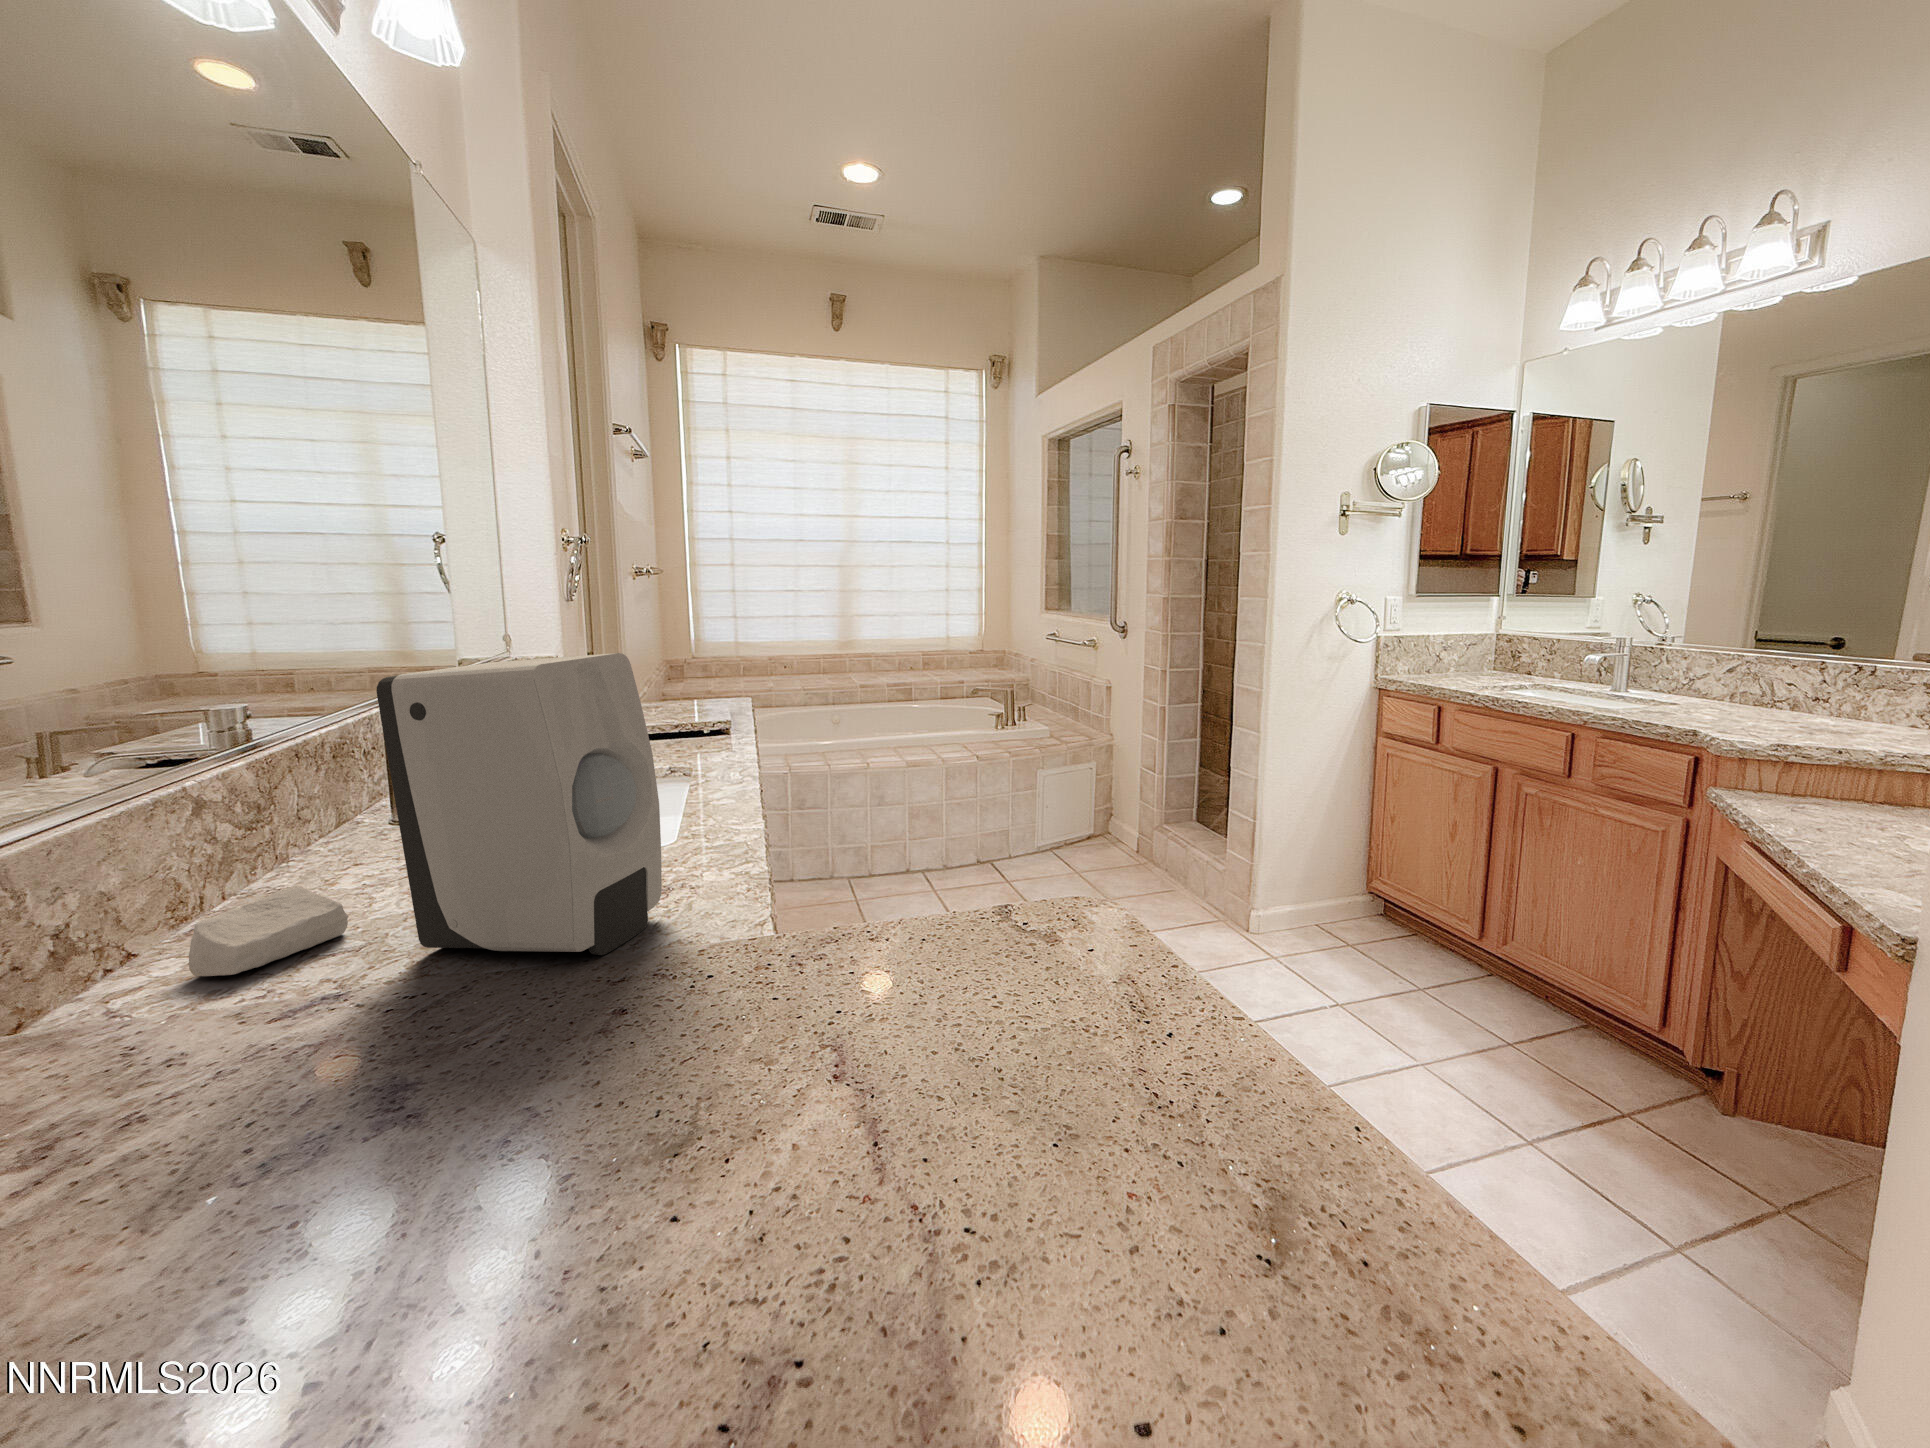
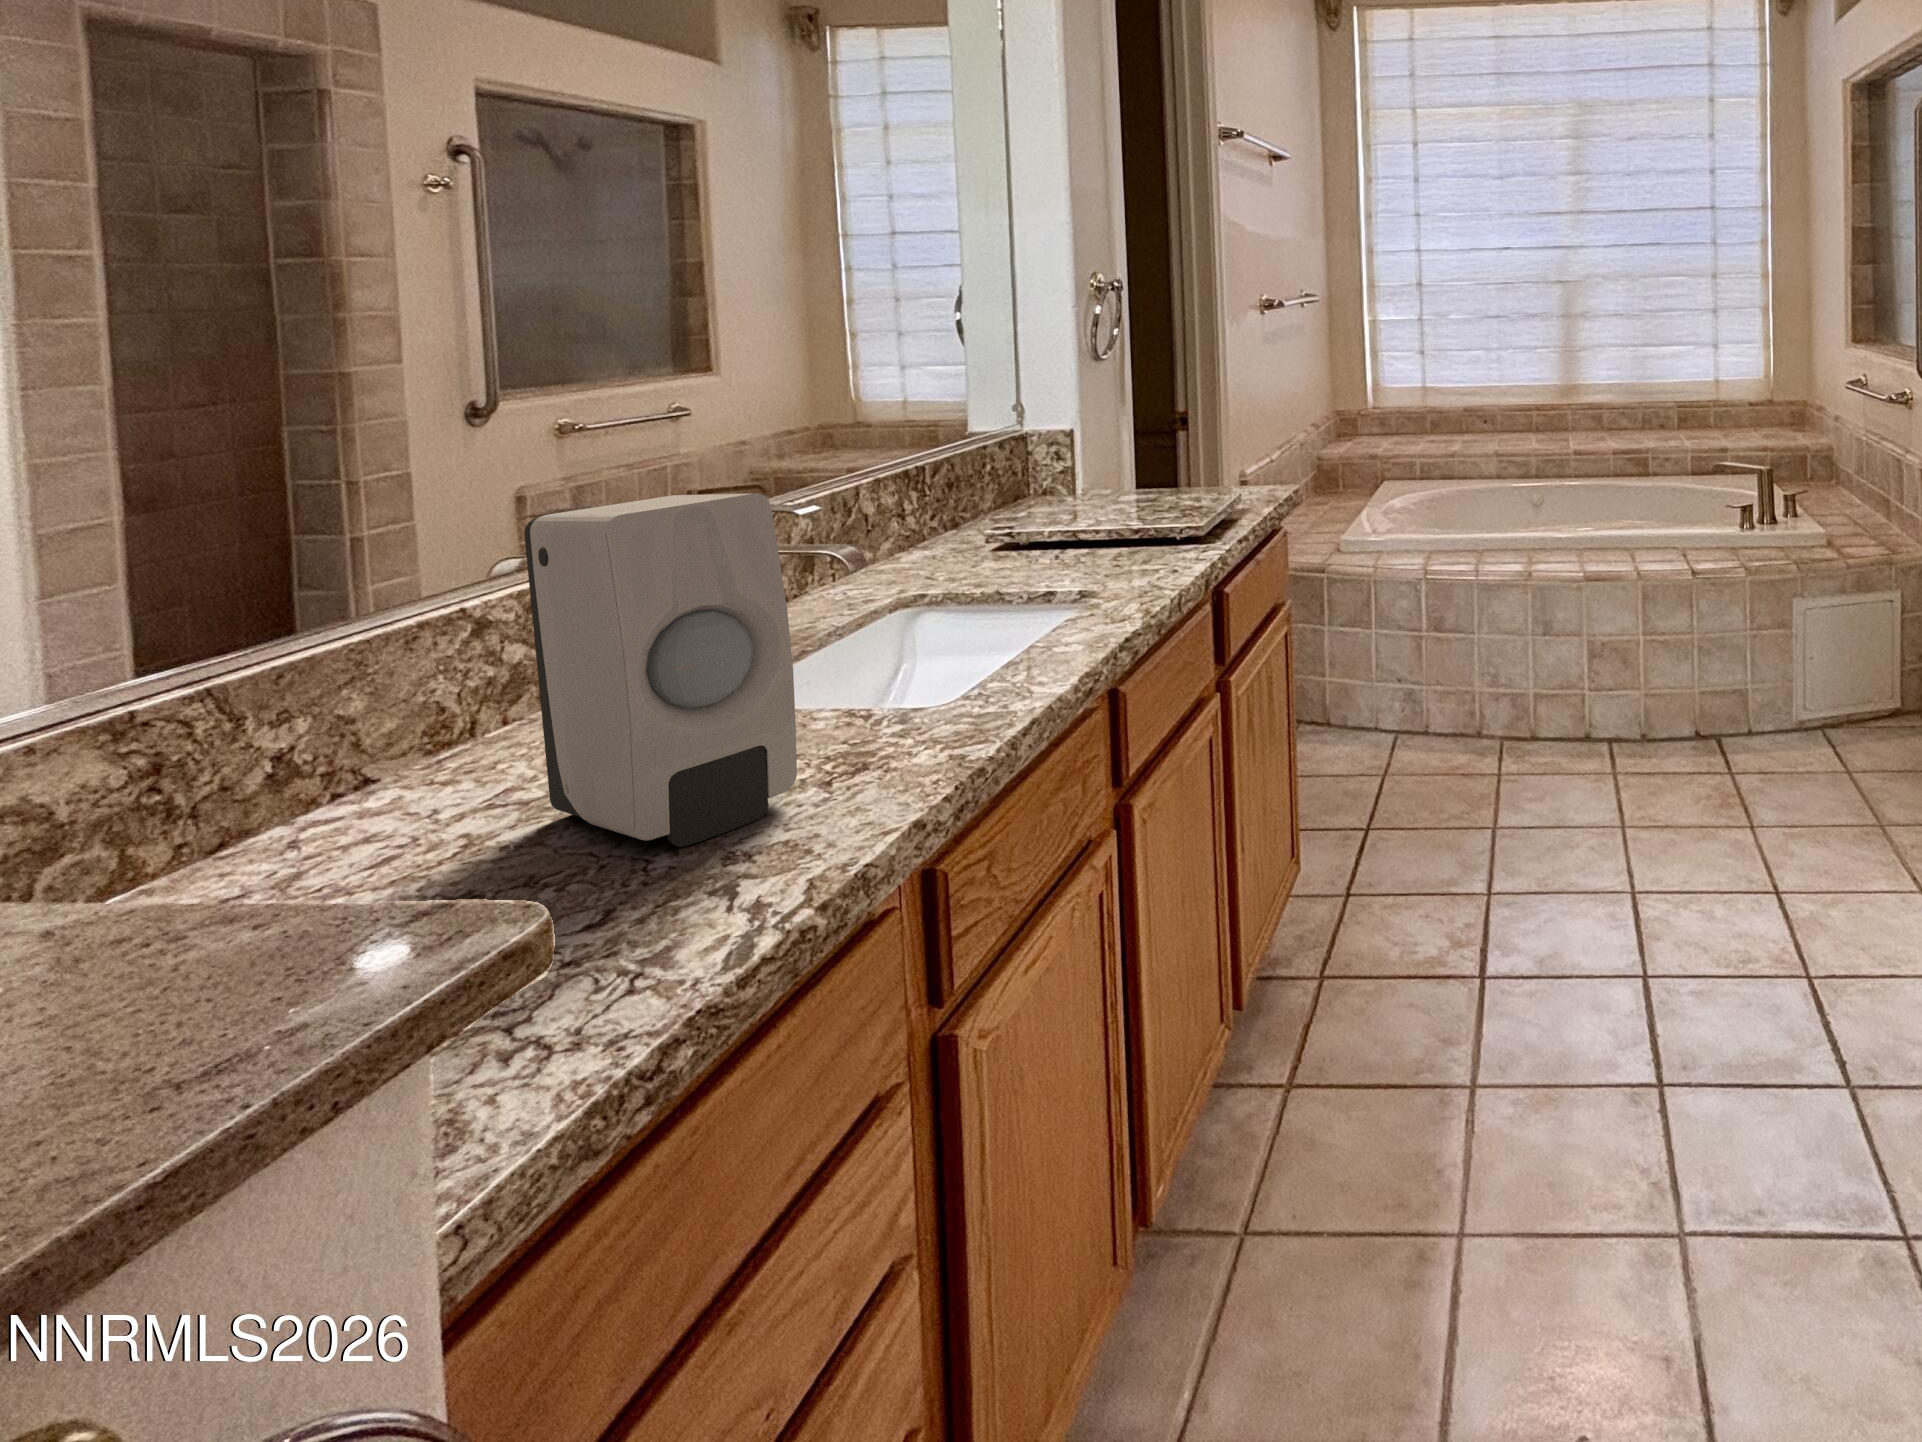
soap bar: present [189,885,348,976] -> none [376,724,536,816]

